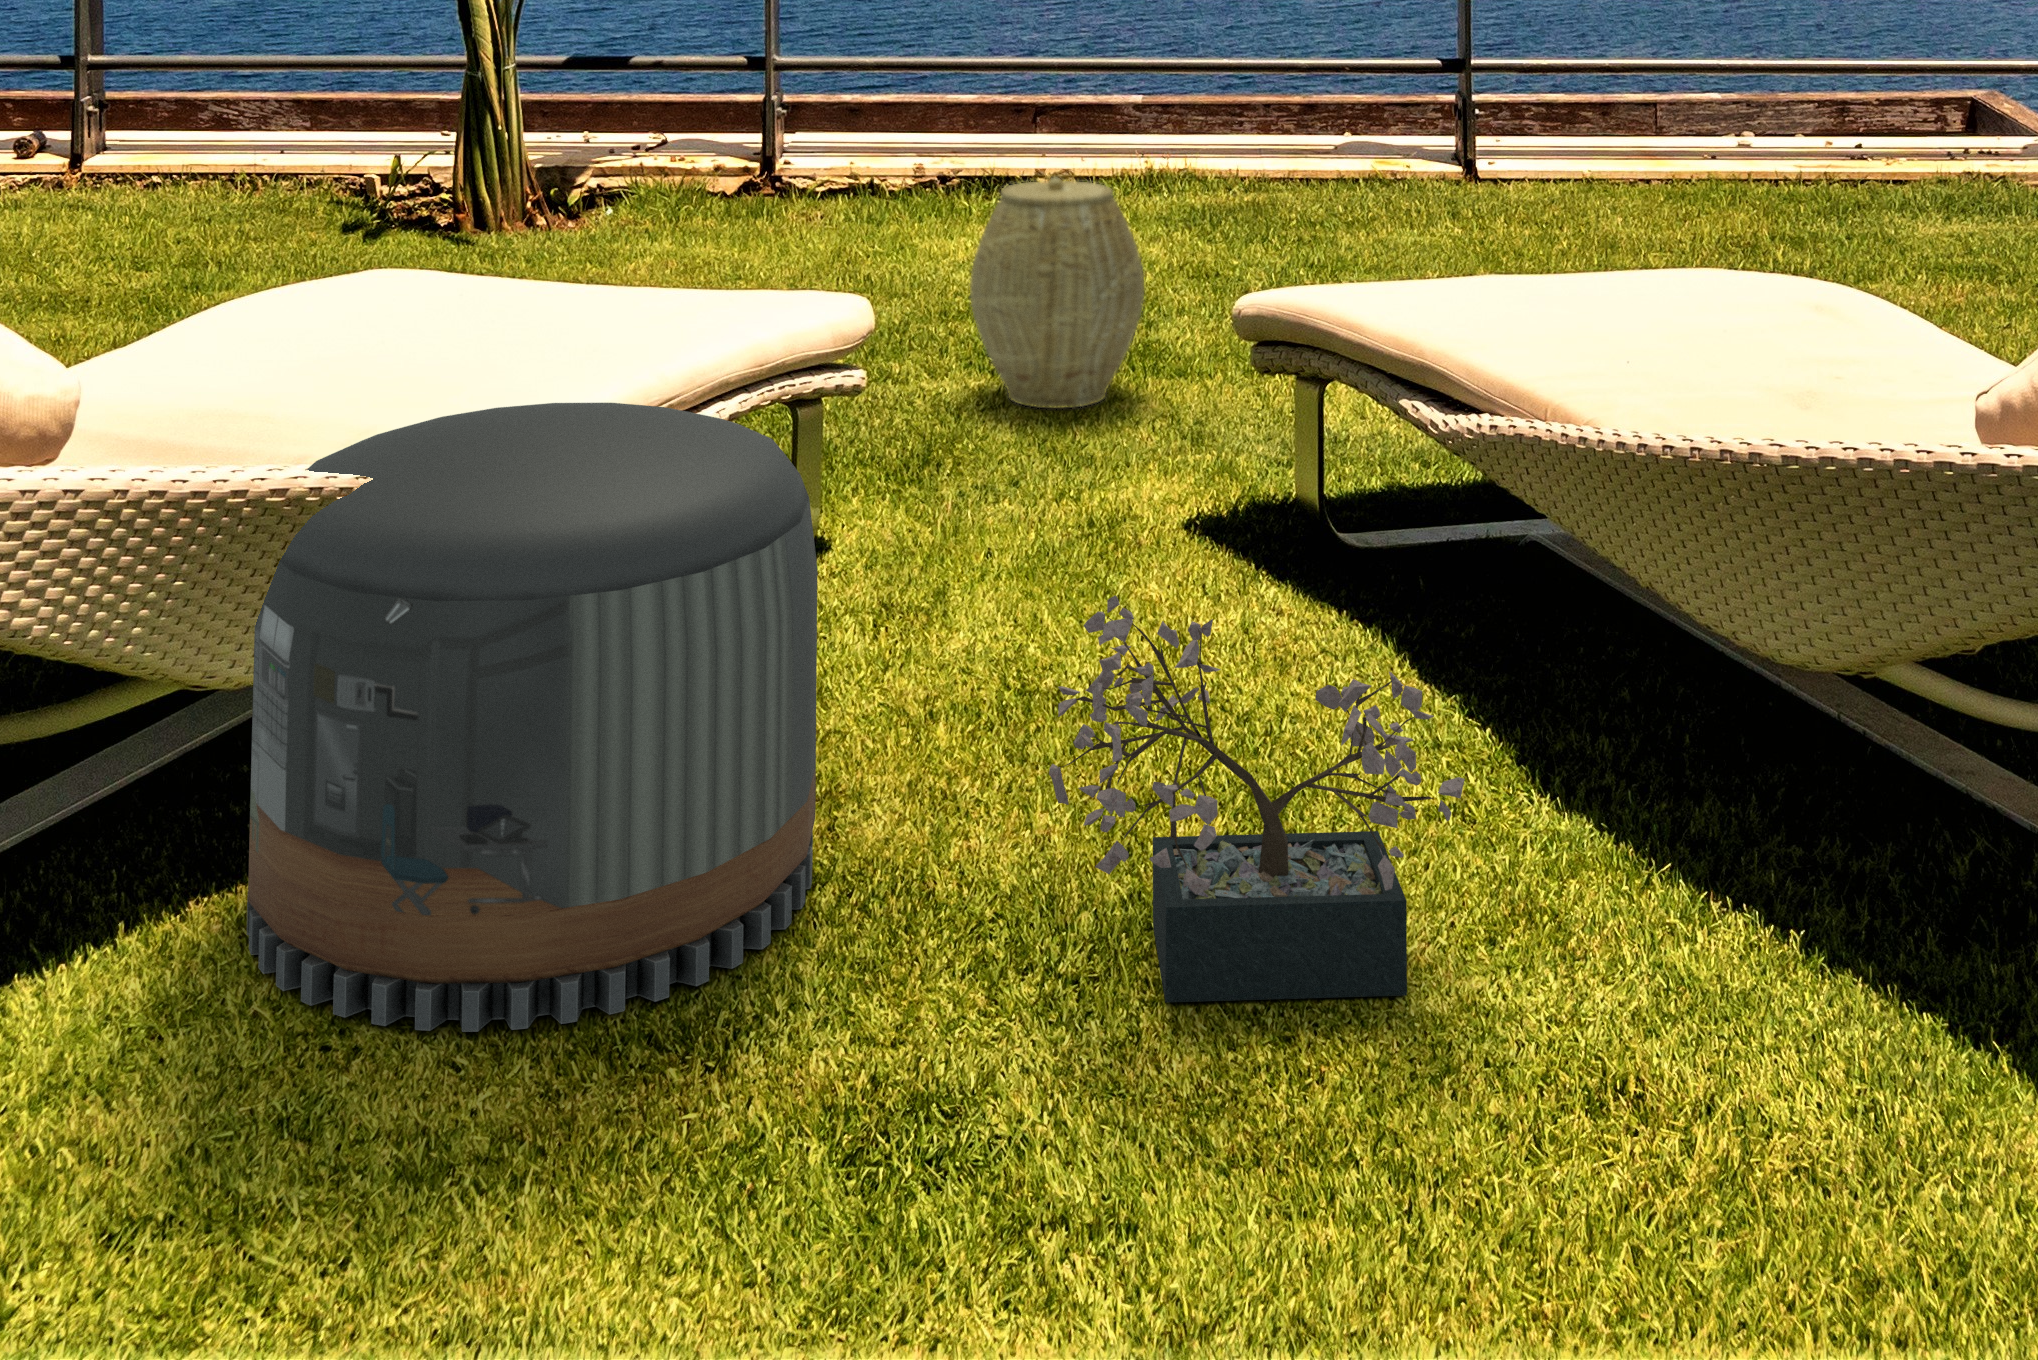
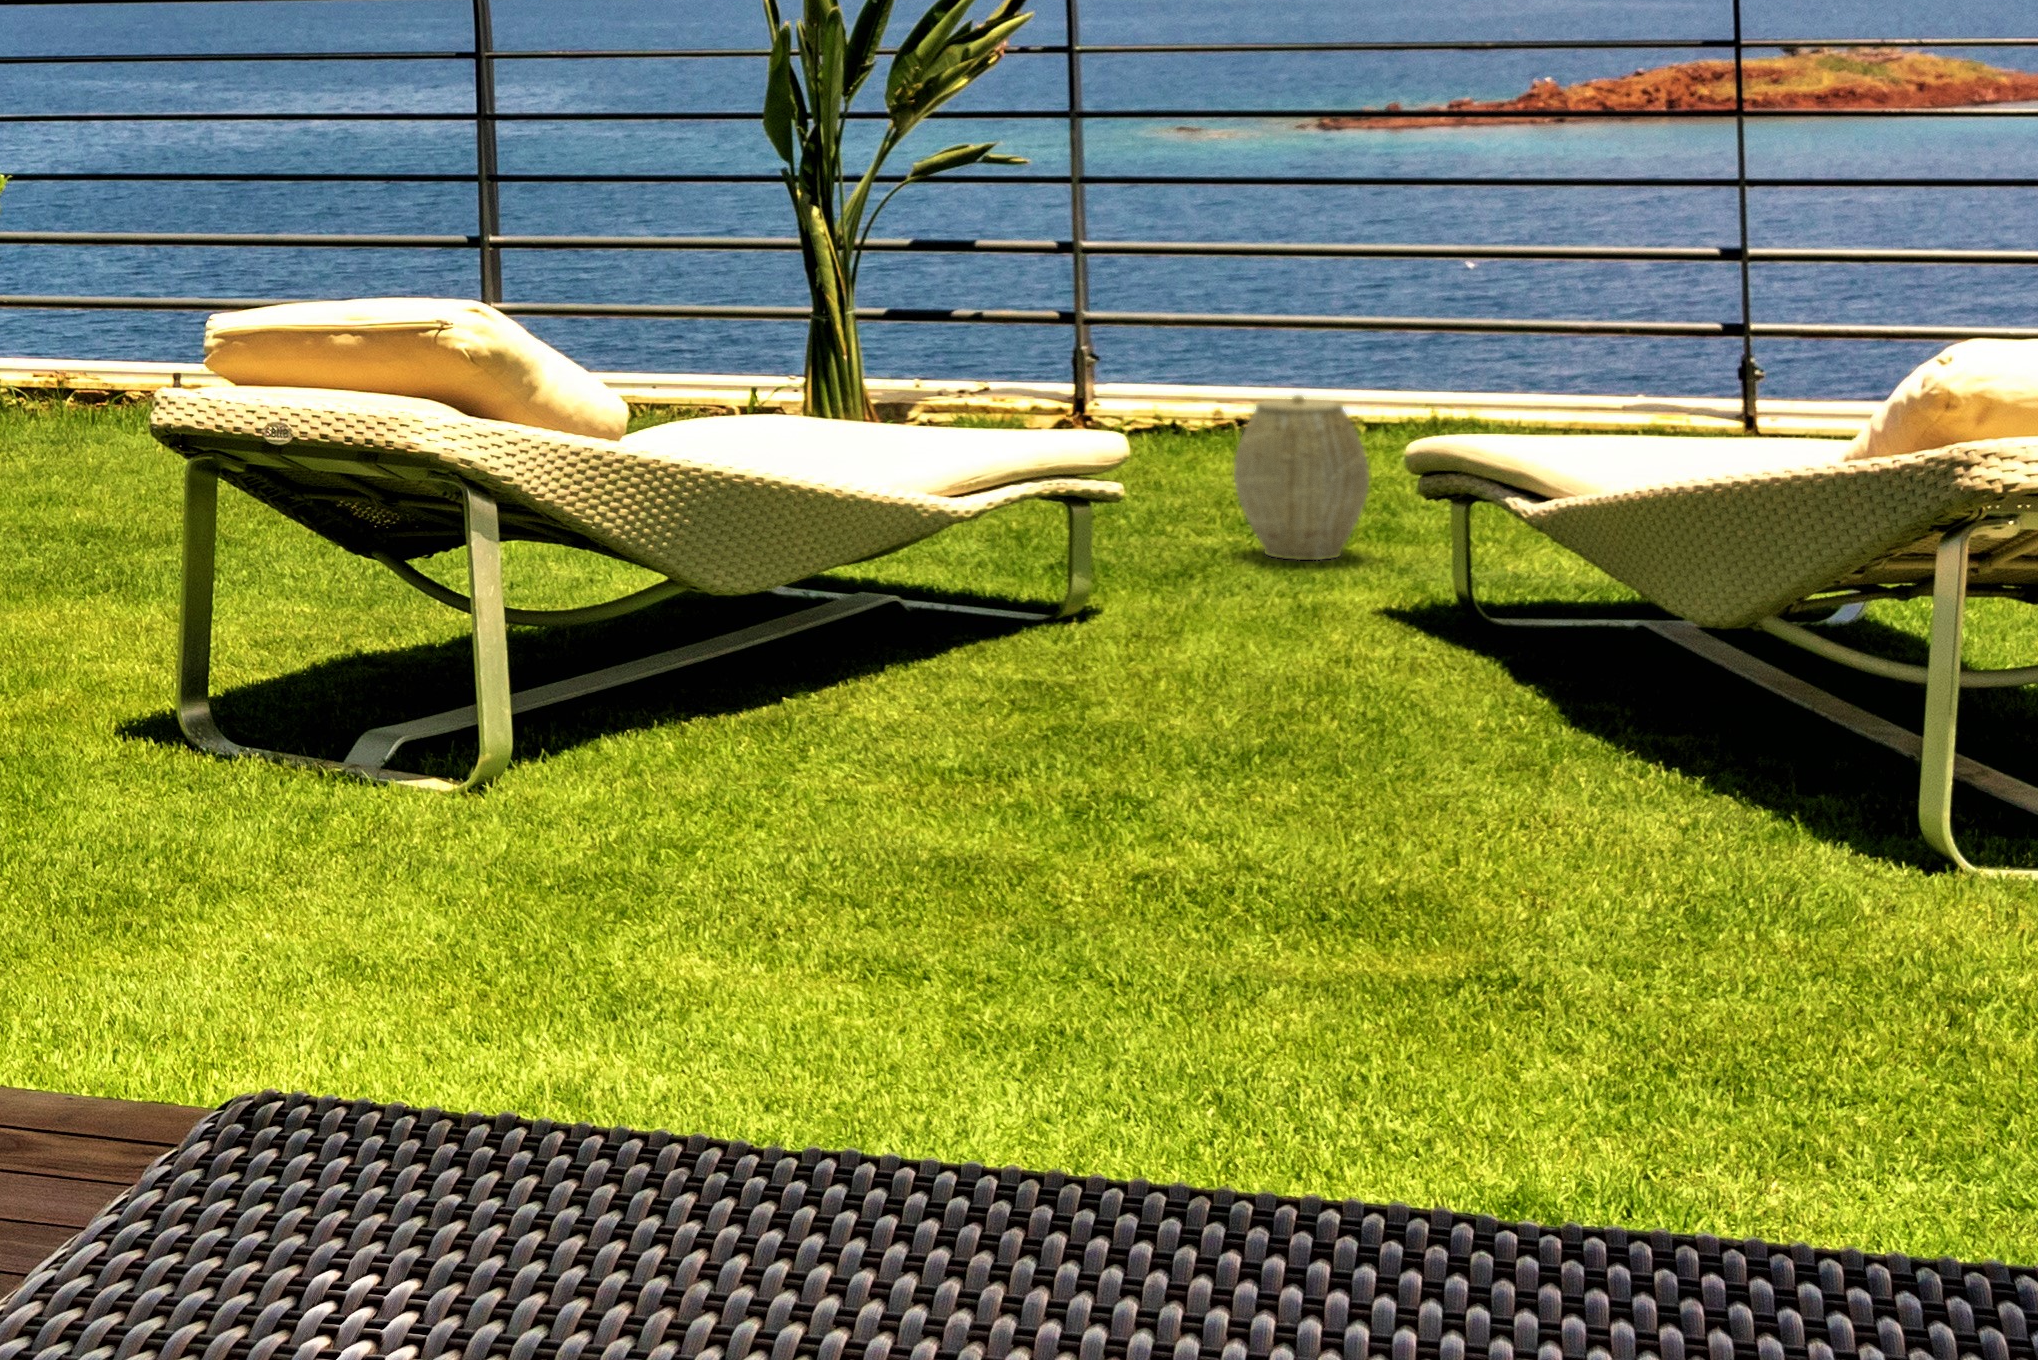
pouf: present [247,403,817,1032] -> none [833,468,1112,714]
decorative plant: present [1049,596,1464,1002] -> none [1225,553,1434,730]

